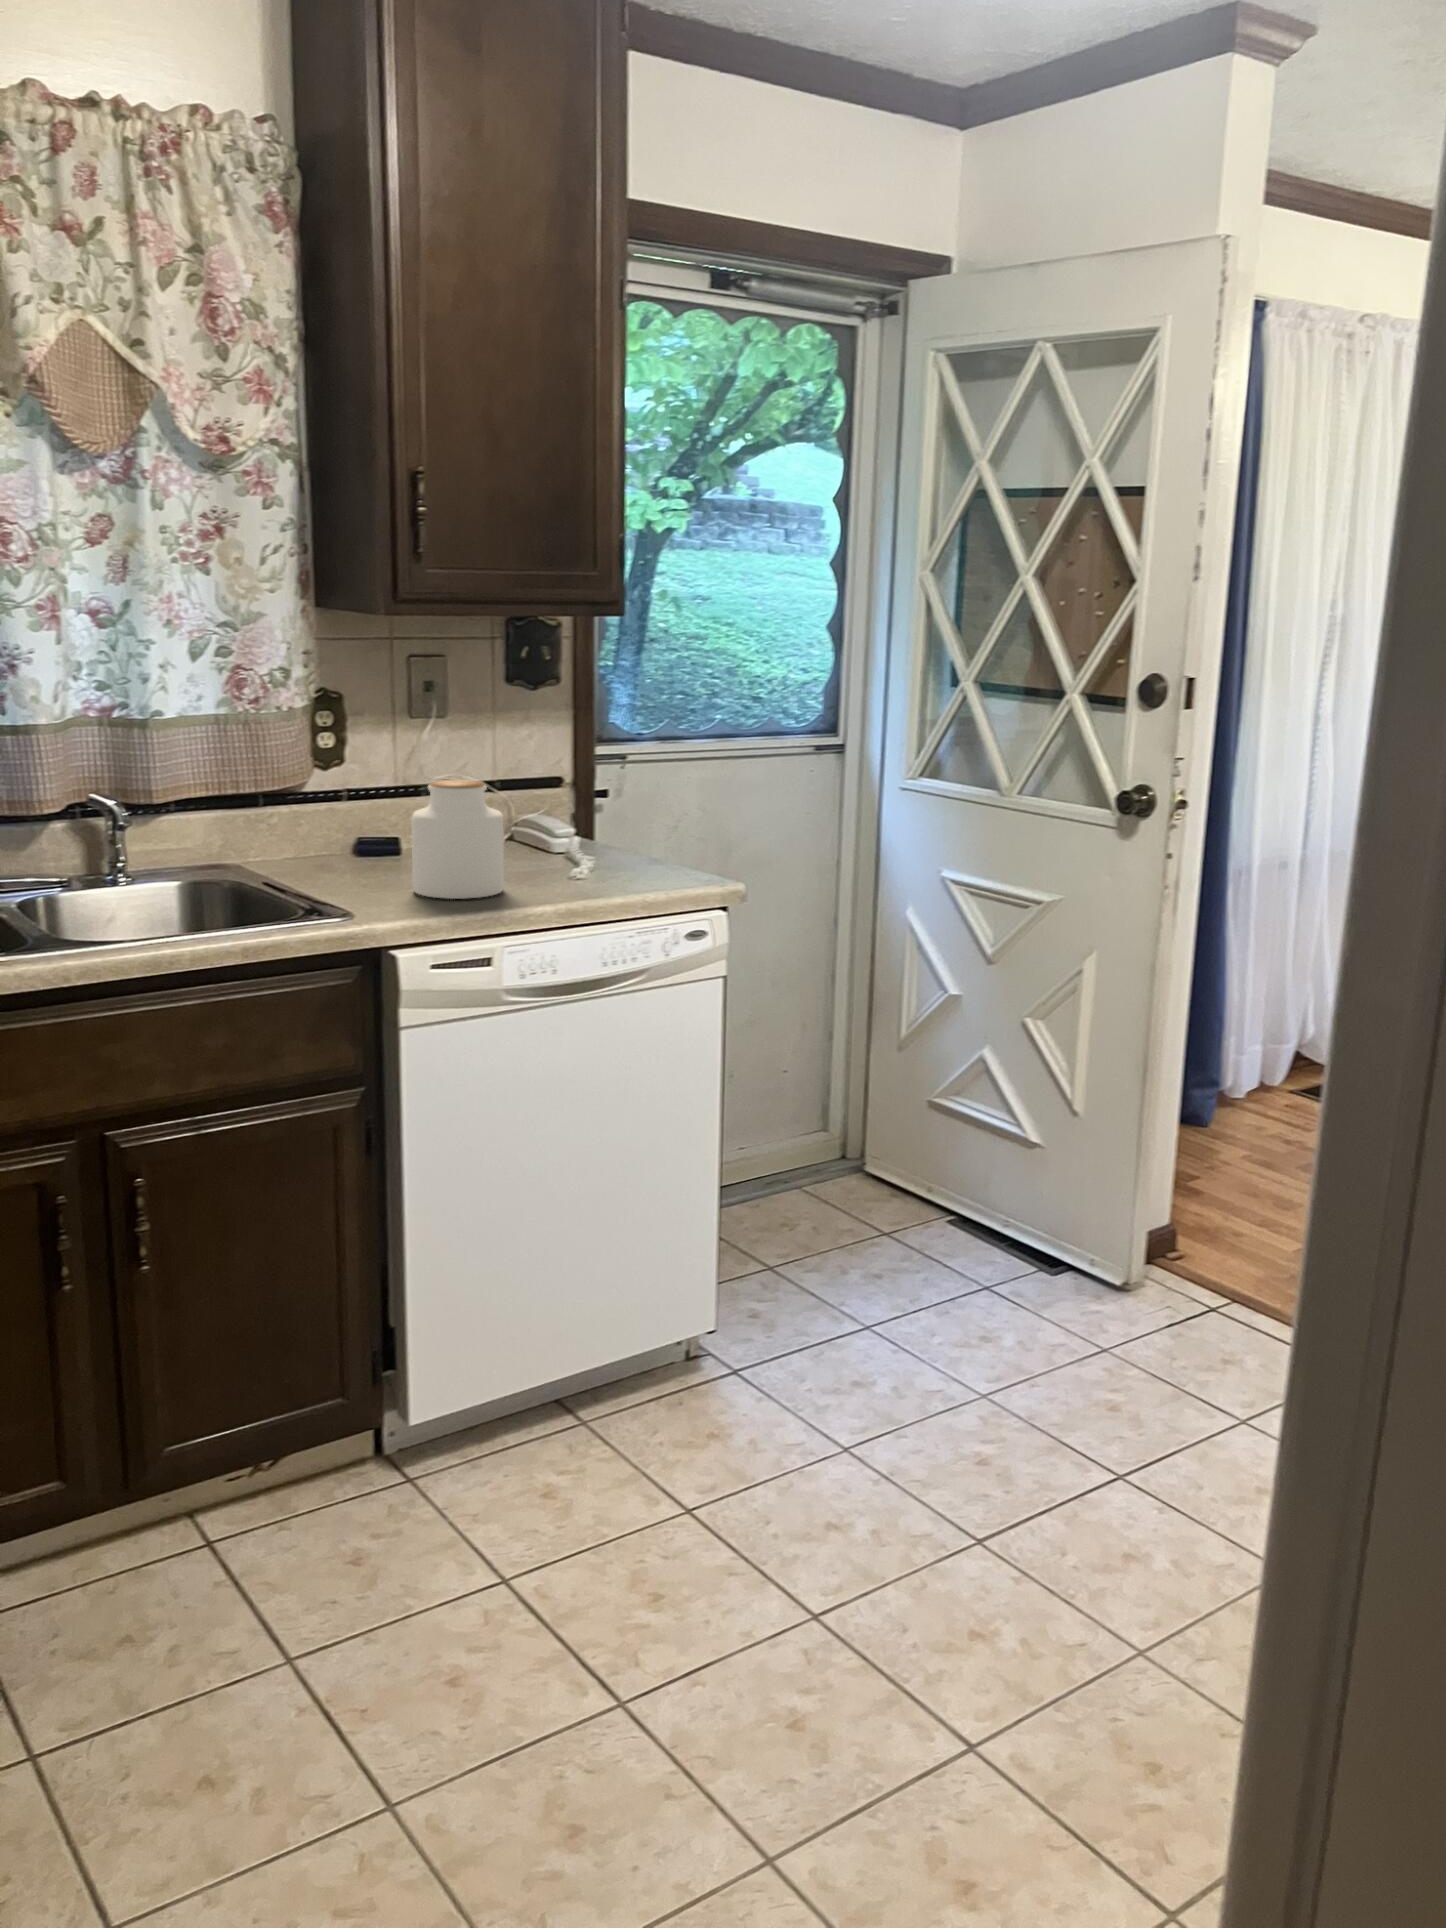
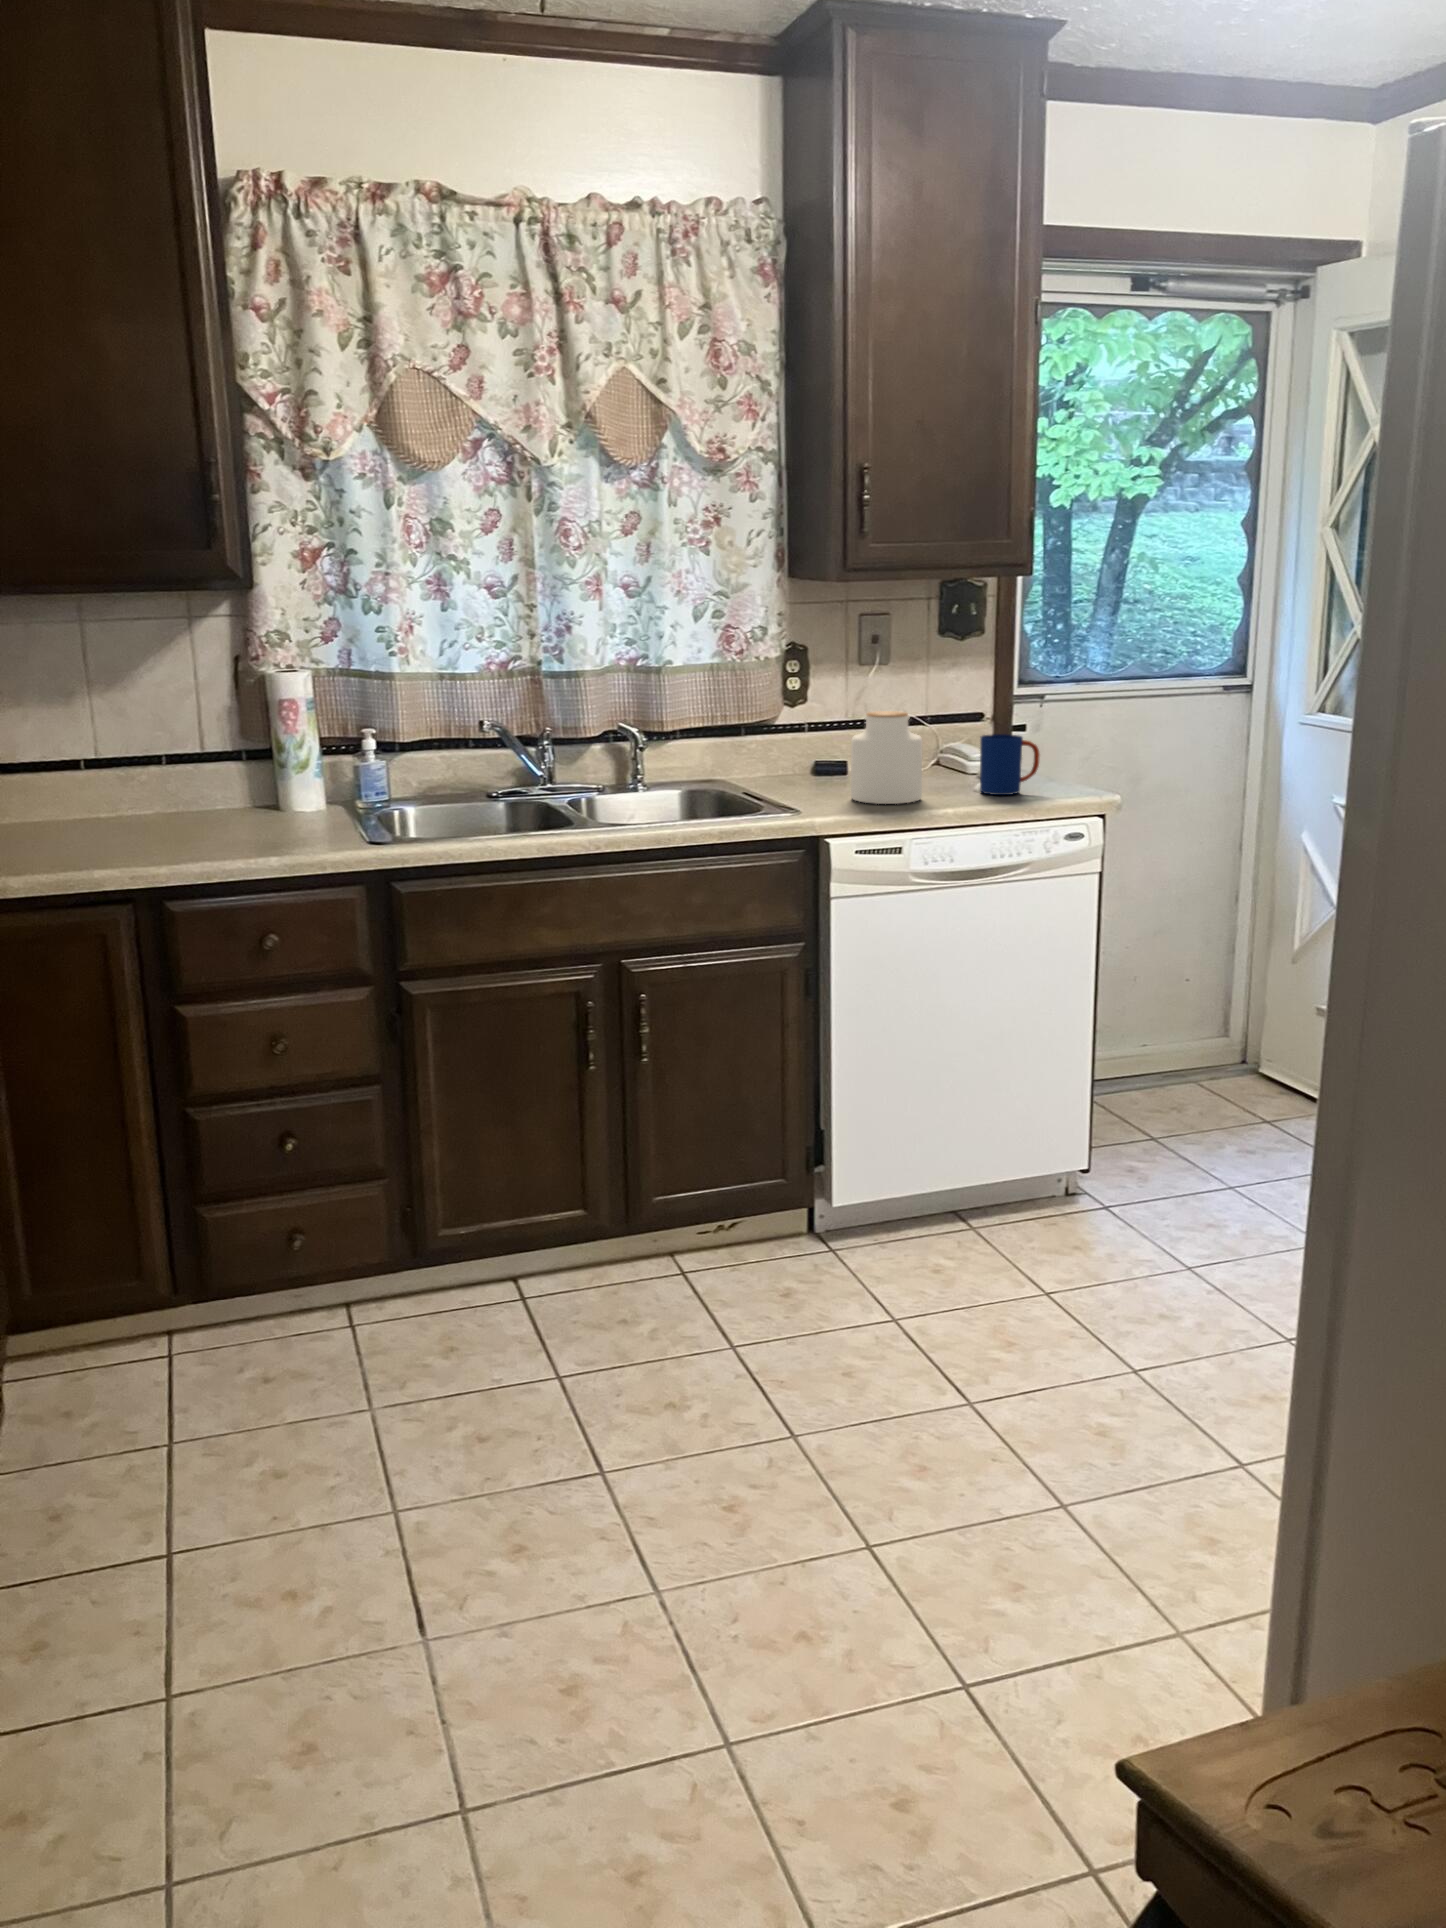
mug: none [572,807,644,882] -> present [980,734,1039,795]

